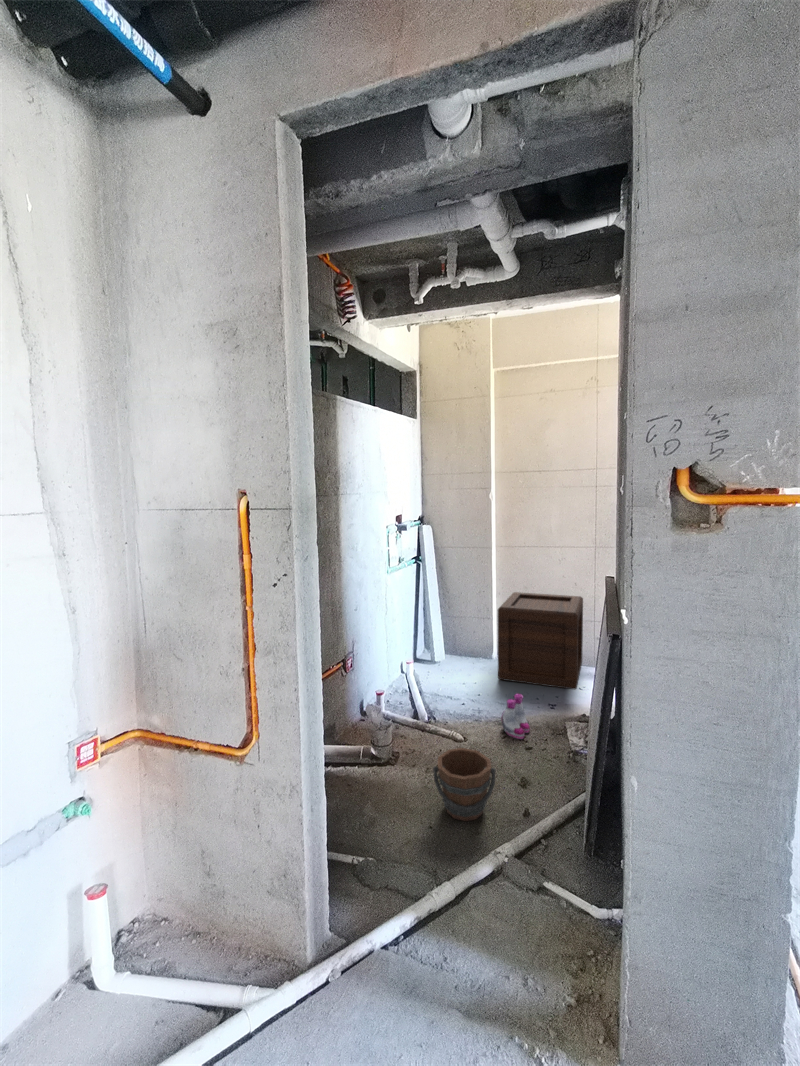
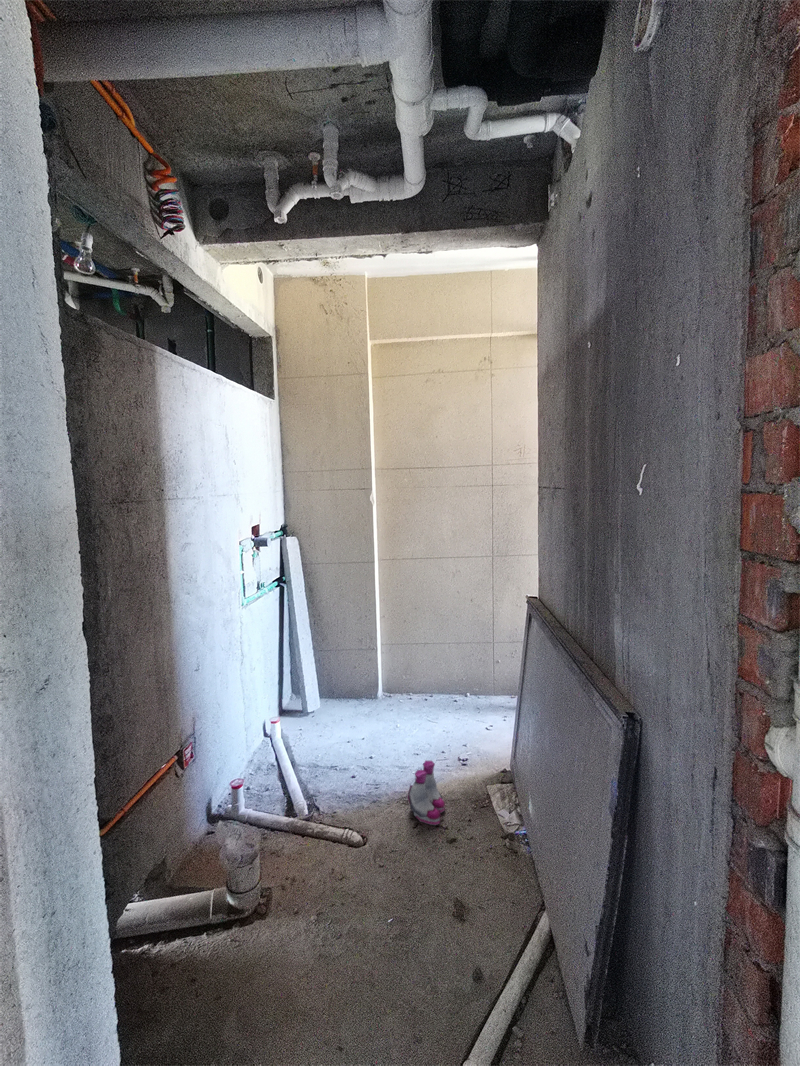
wooden crate: present [498,592,583,689] -> none [388,615,485,732]
bucket: present [433,748,495,821] -> none [333,884,428,1014]

